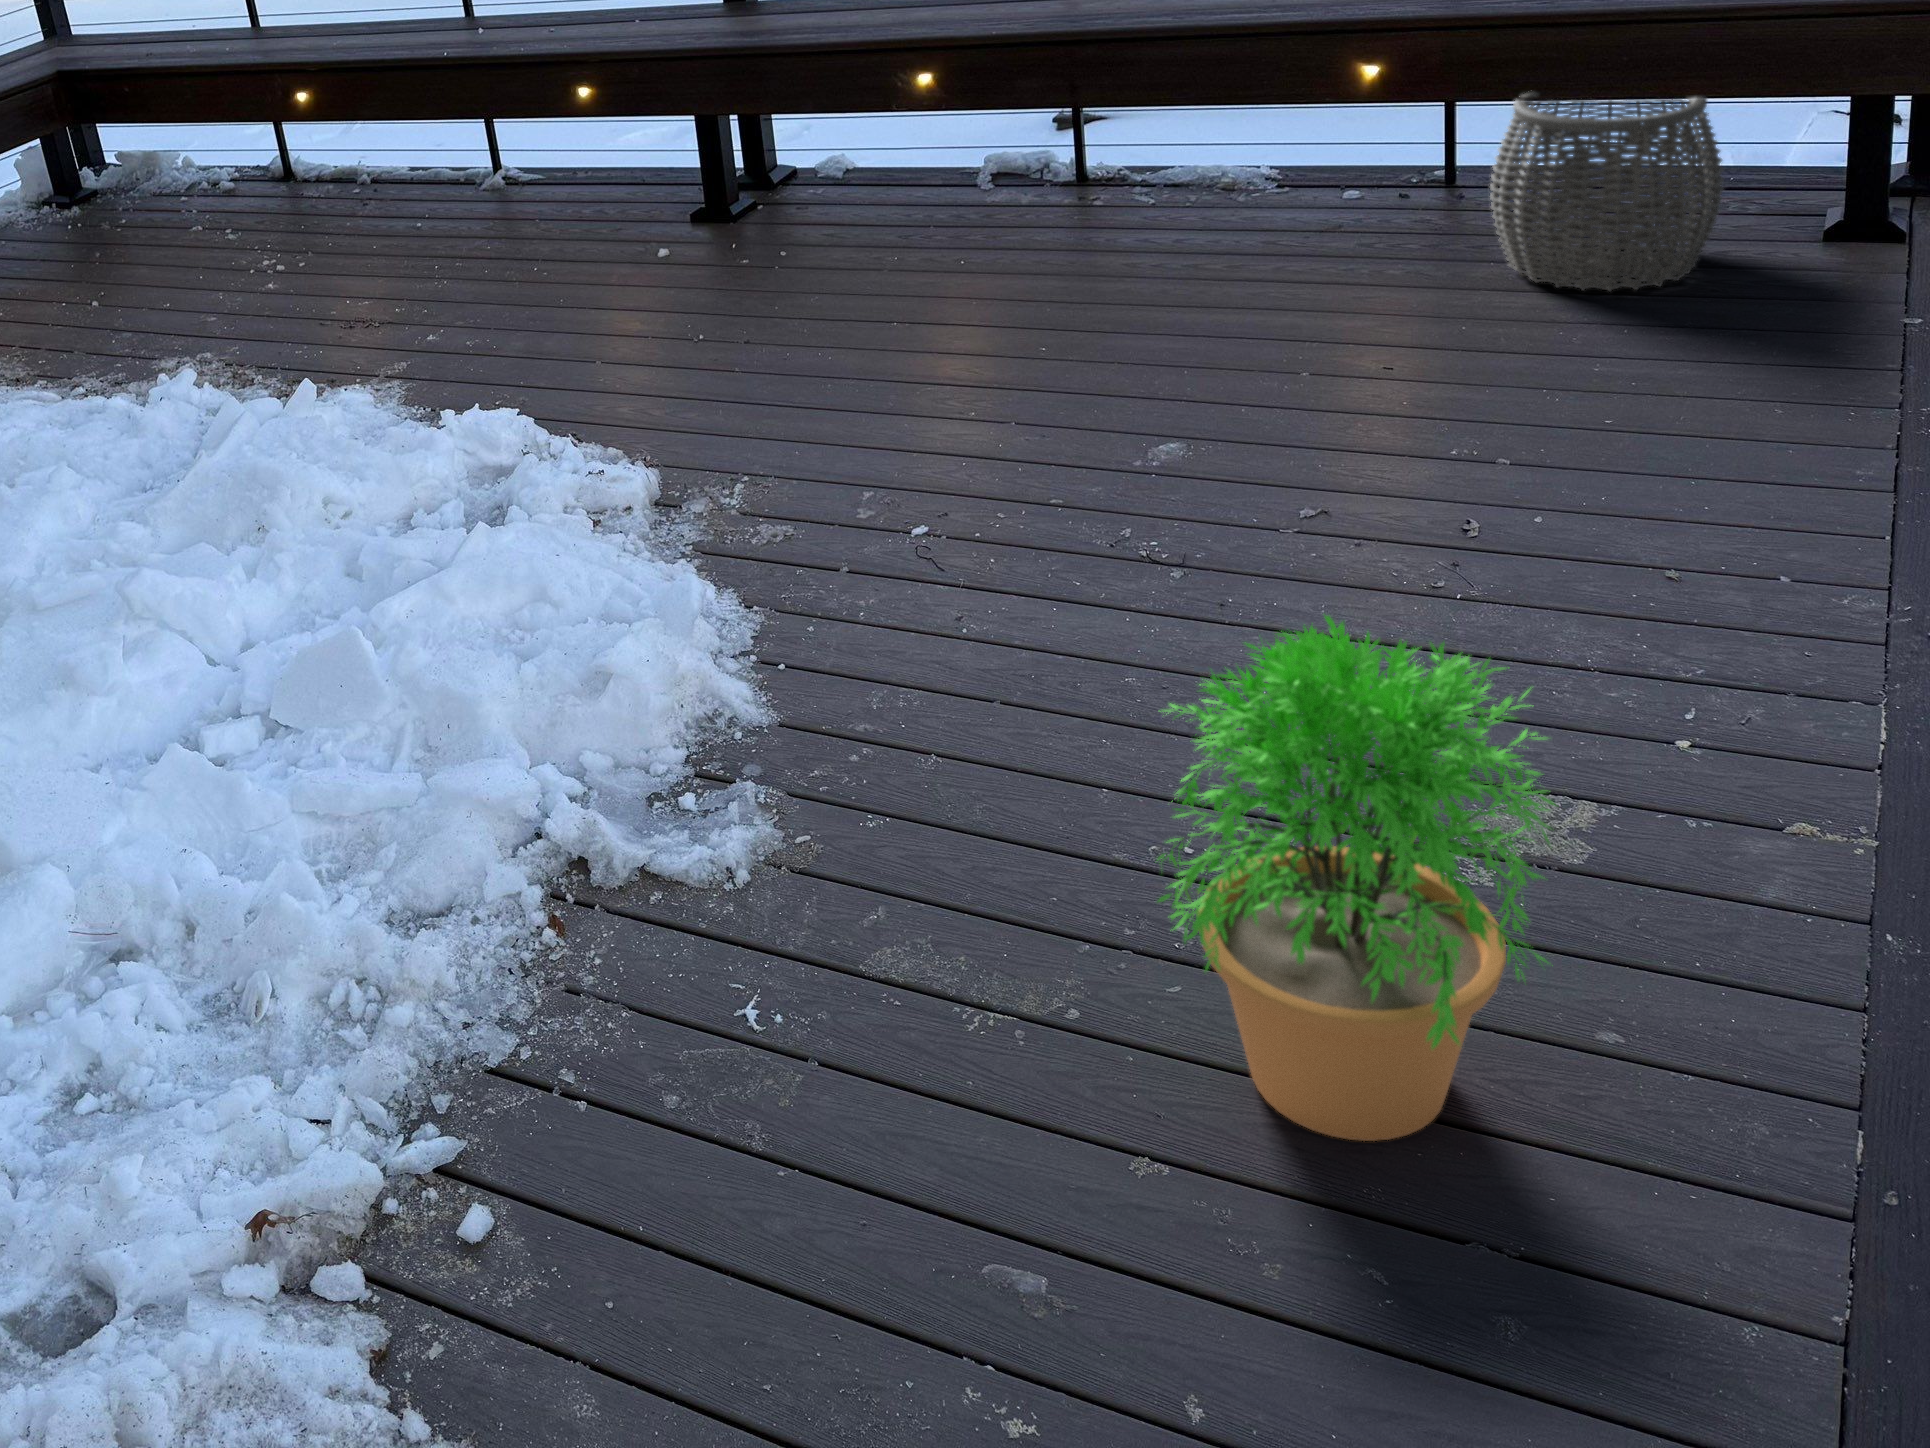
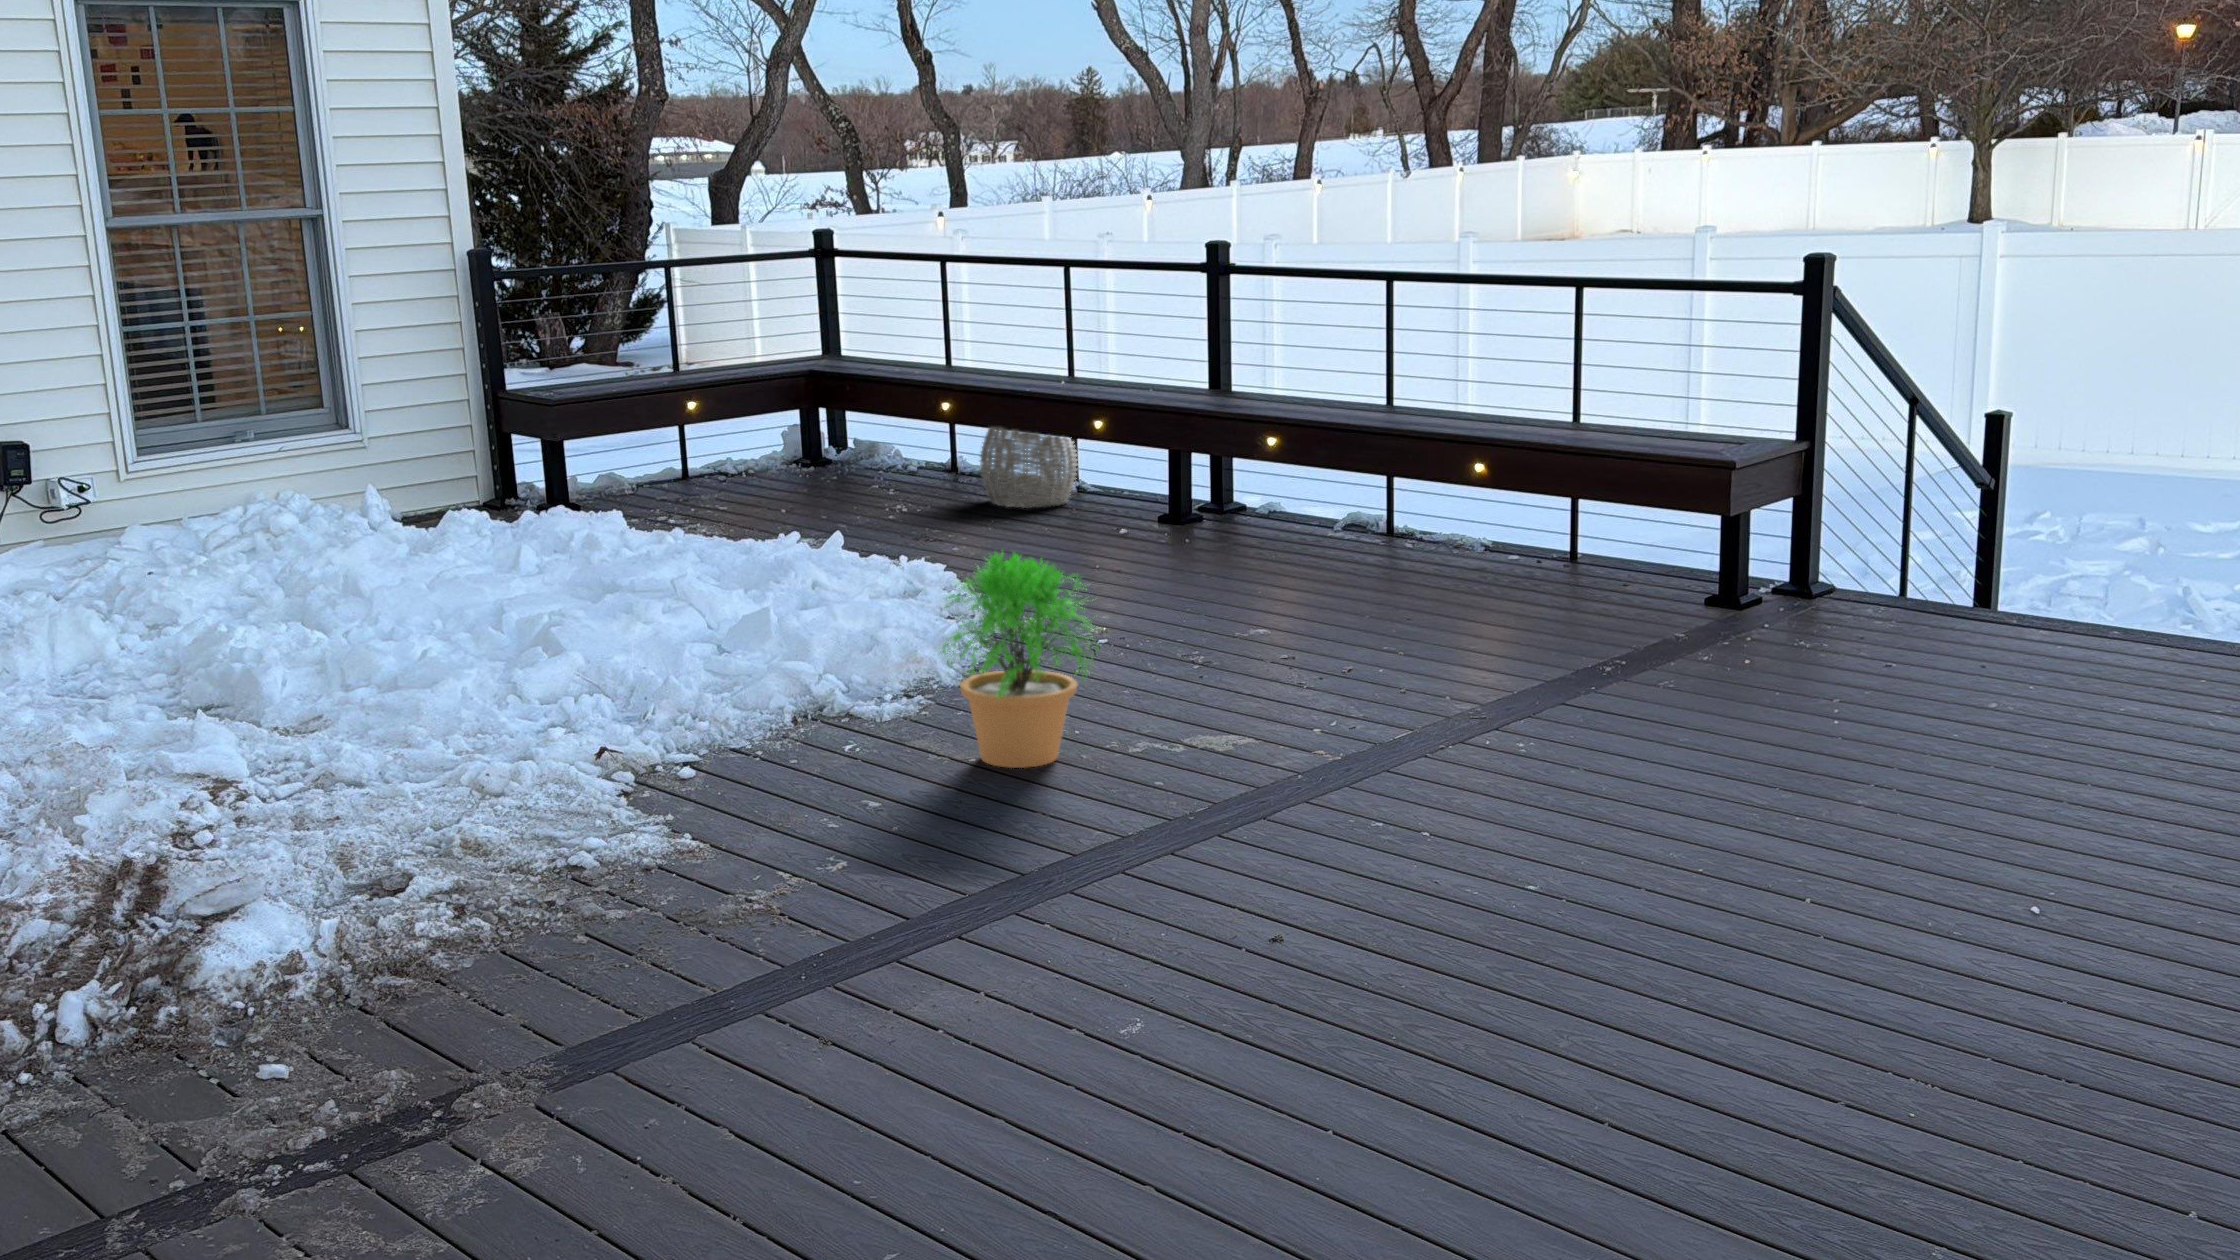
woven basket: present [1490,92,1724,291] -> present [980,427,1077,508]

